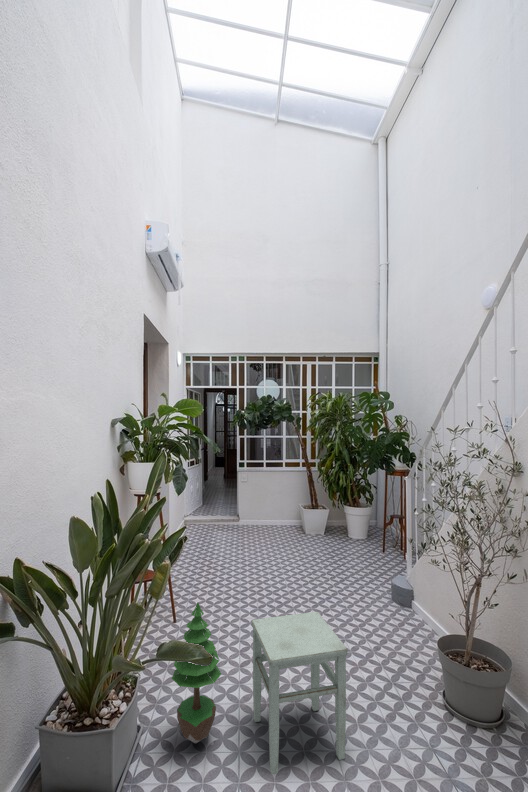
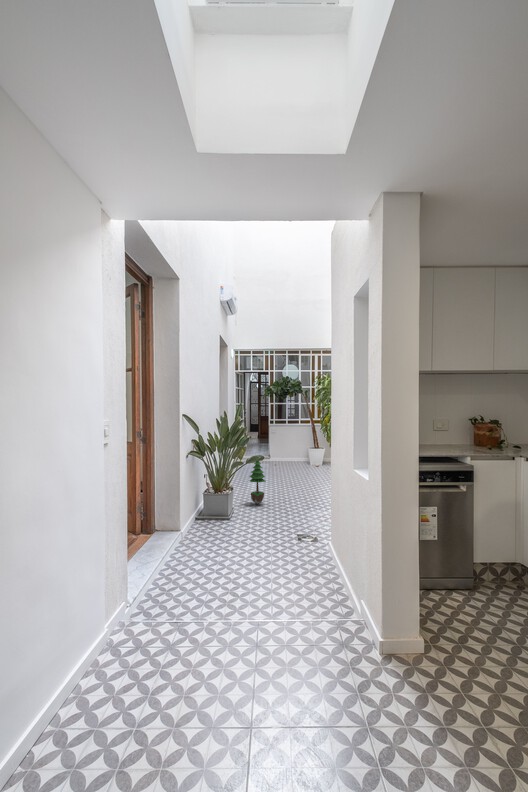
stool: present [251,612,348,775] -> none [277,465,311,509]

